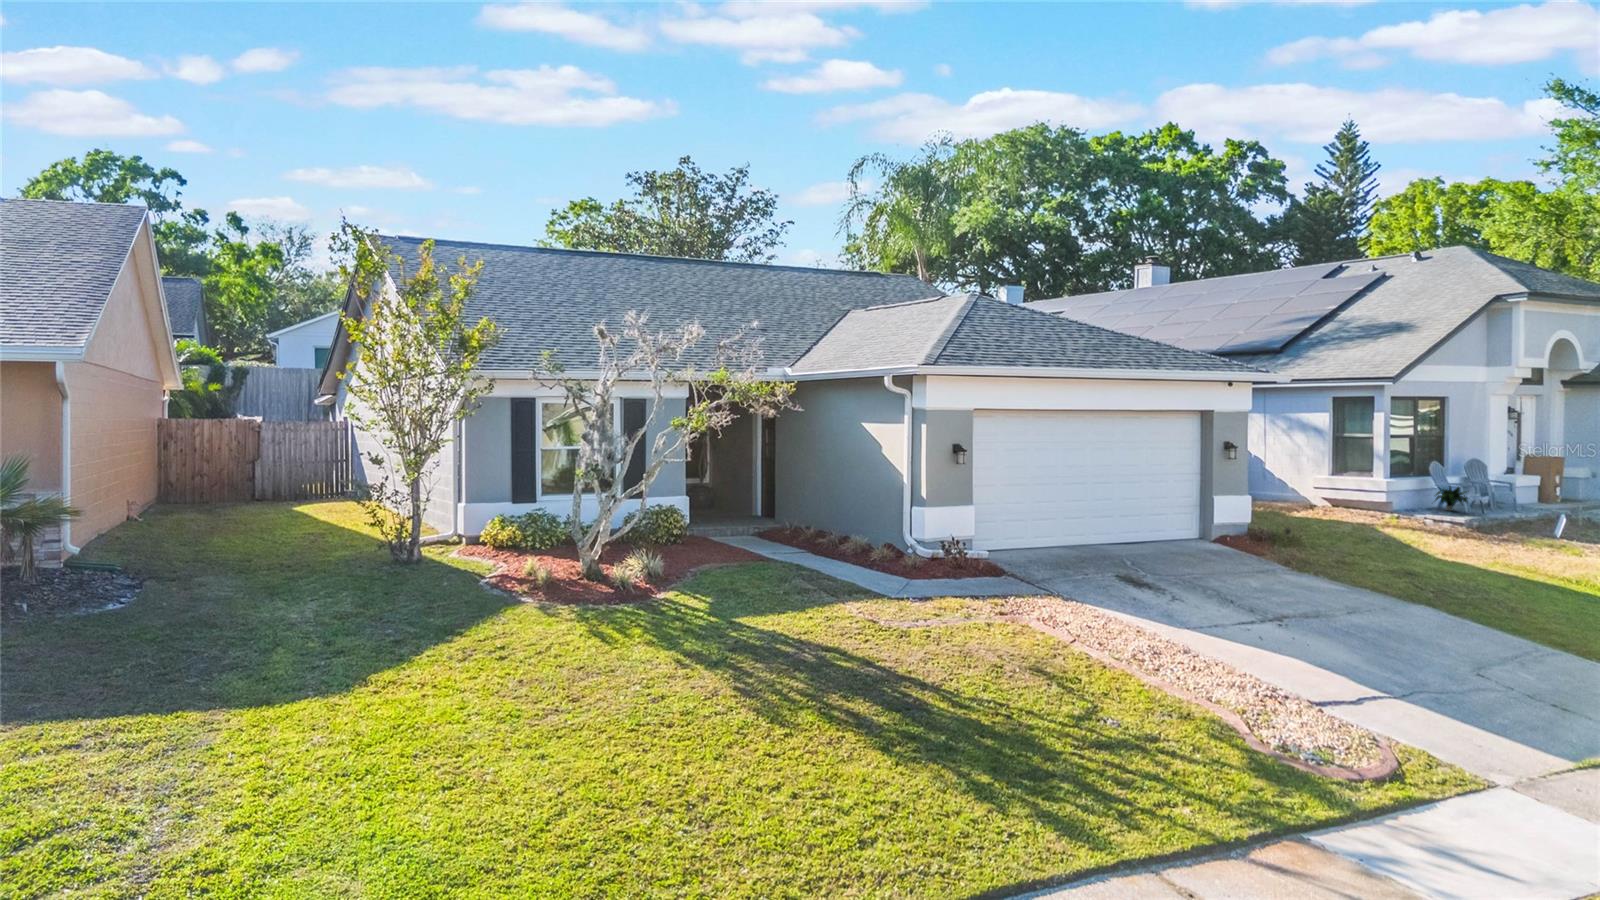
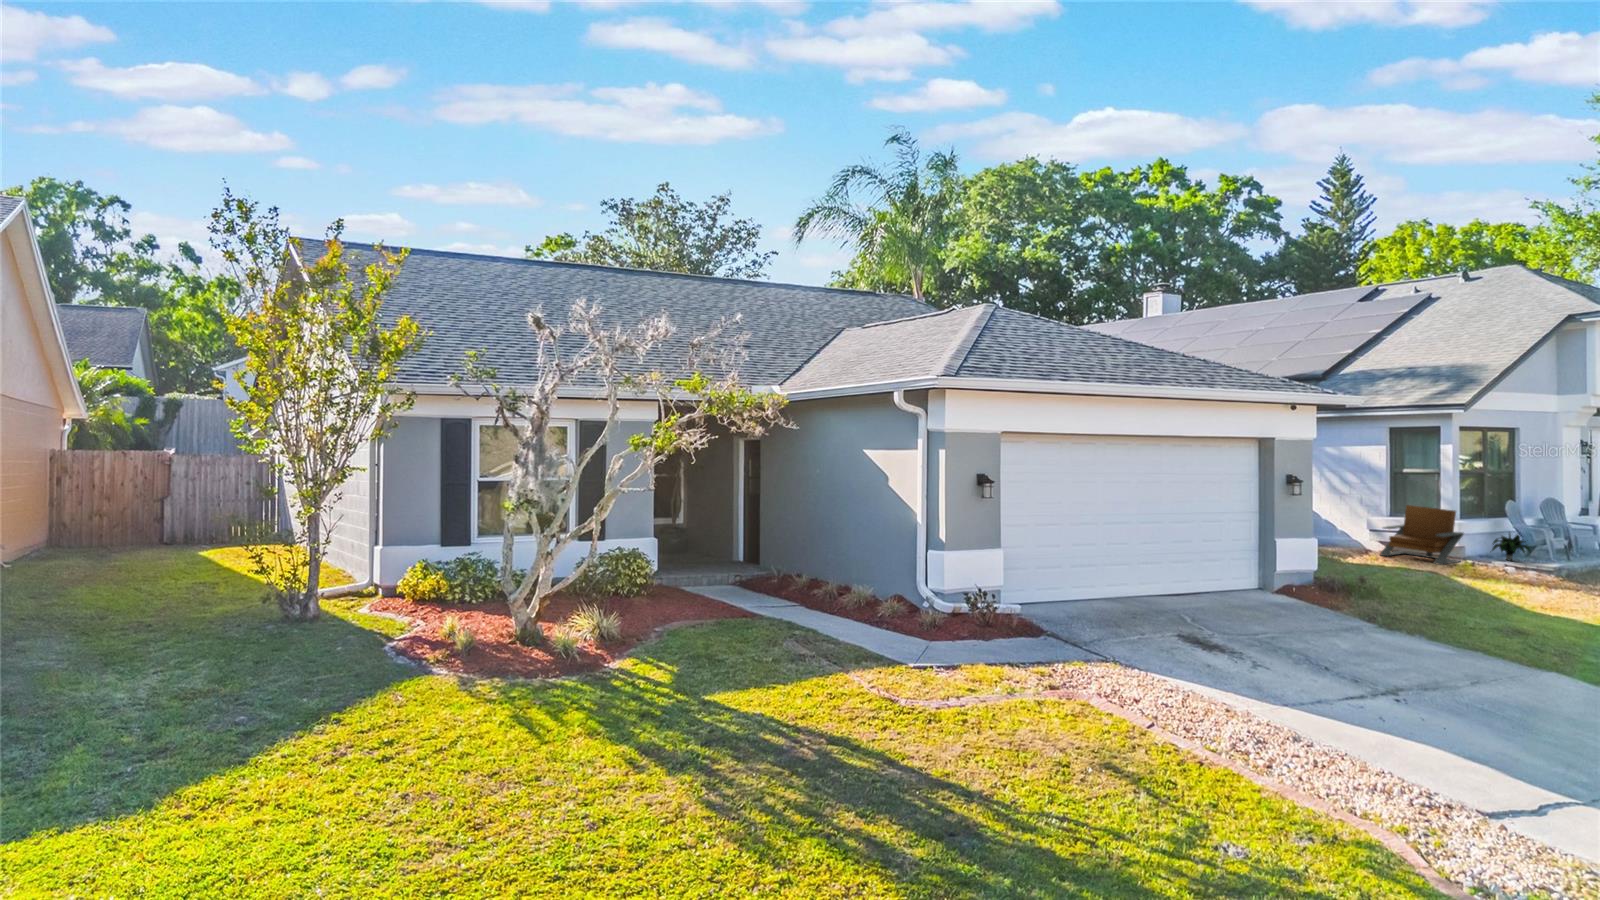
lounge chair: none [1332,461,1407,515] -> present [1380,505,1464,565]

